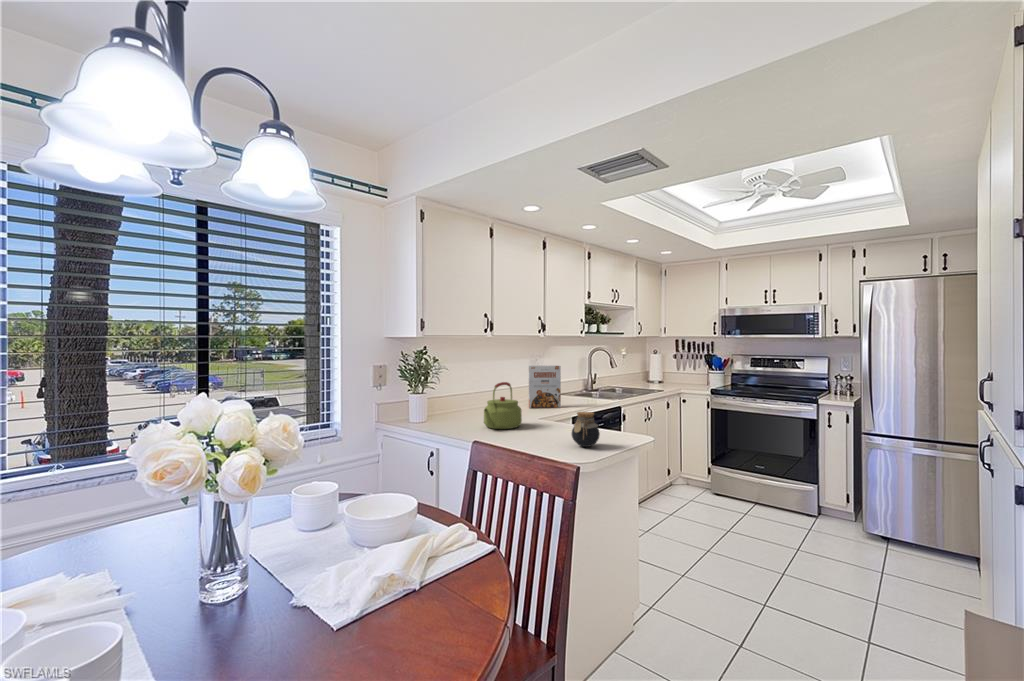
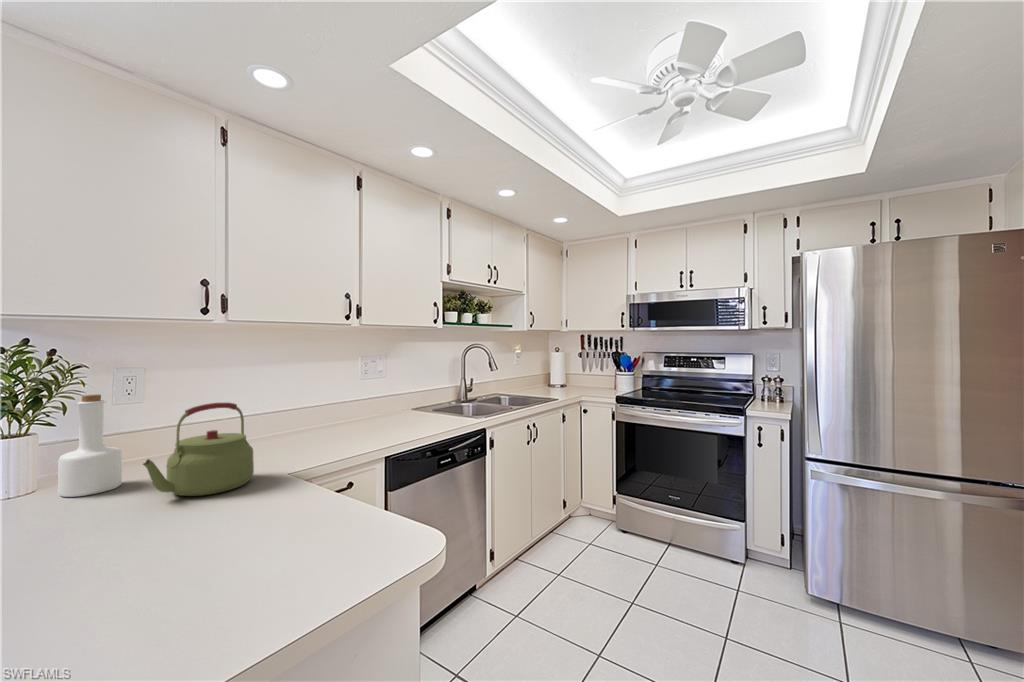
cereal box: present [529,365,561,408] -> none [337,369,389,435]
bottle: none [429,377,453,428] -> present [58,394,122,497]
jar: present [572,412,600,447] -> none [235,477,316,565]

